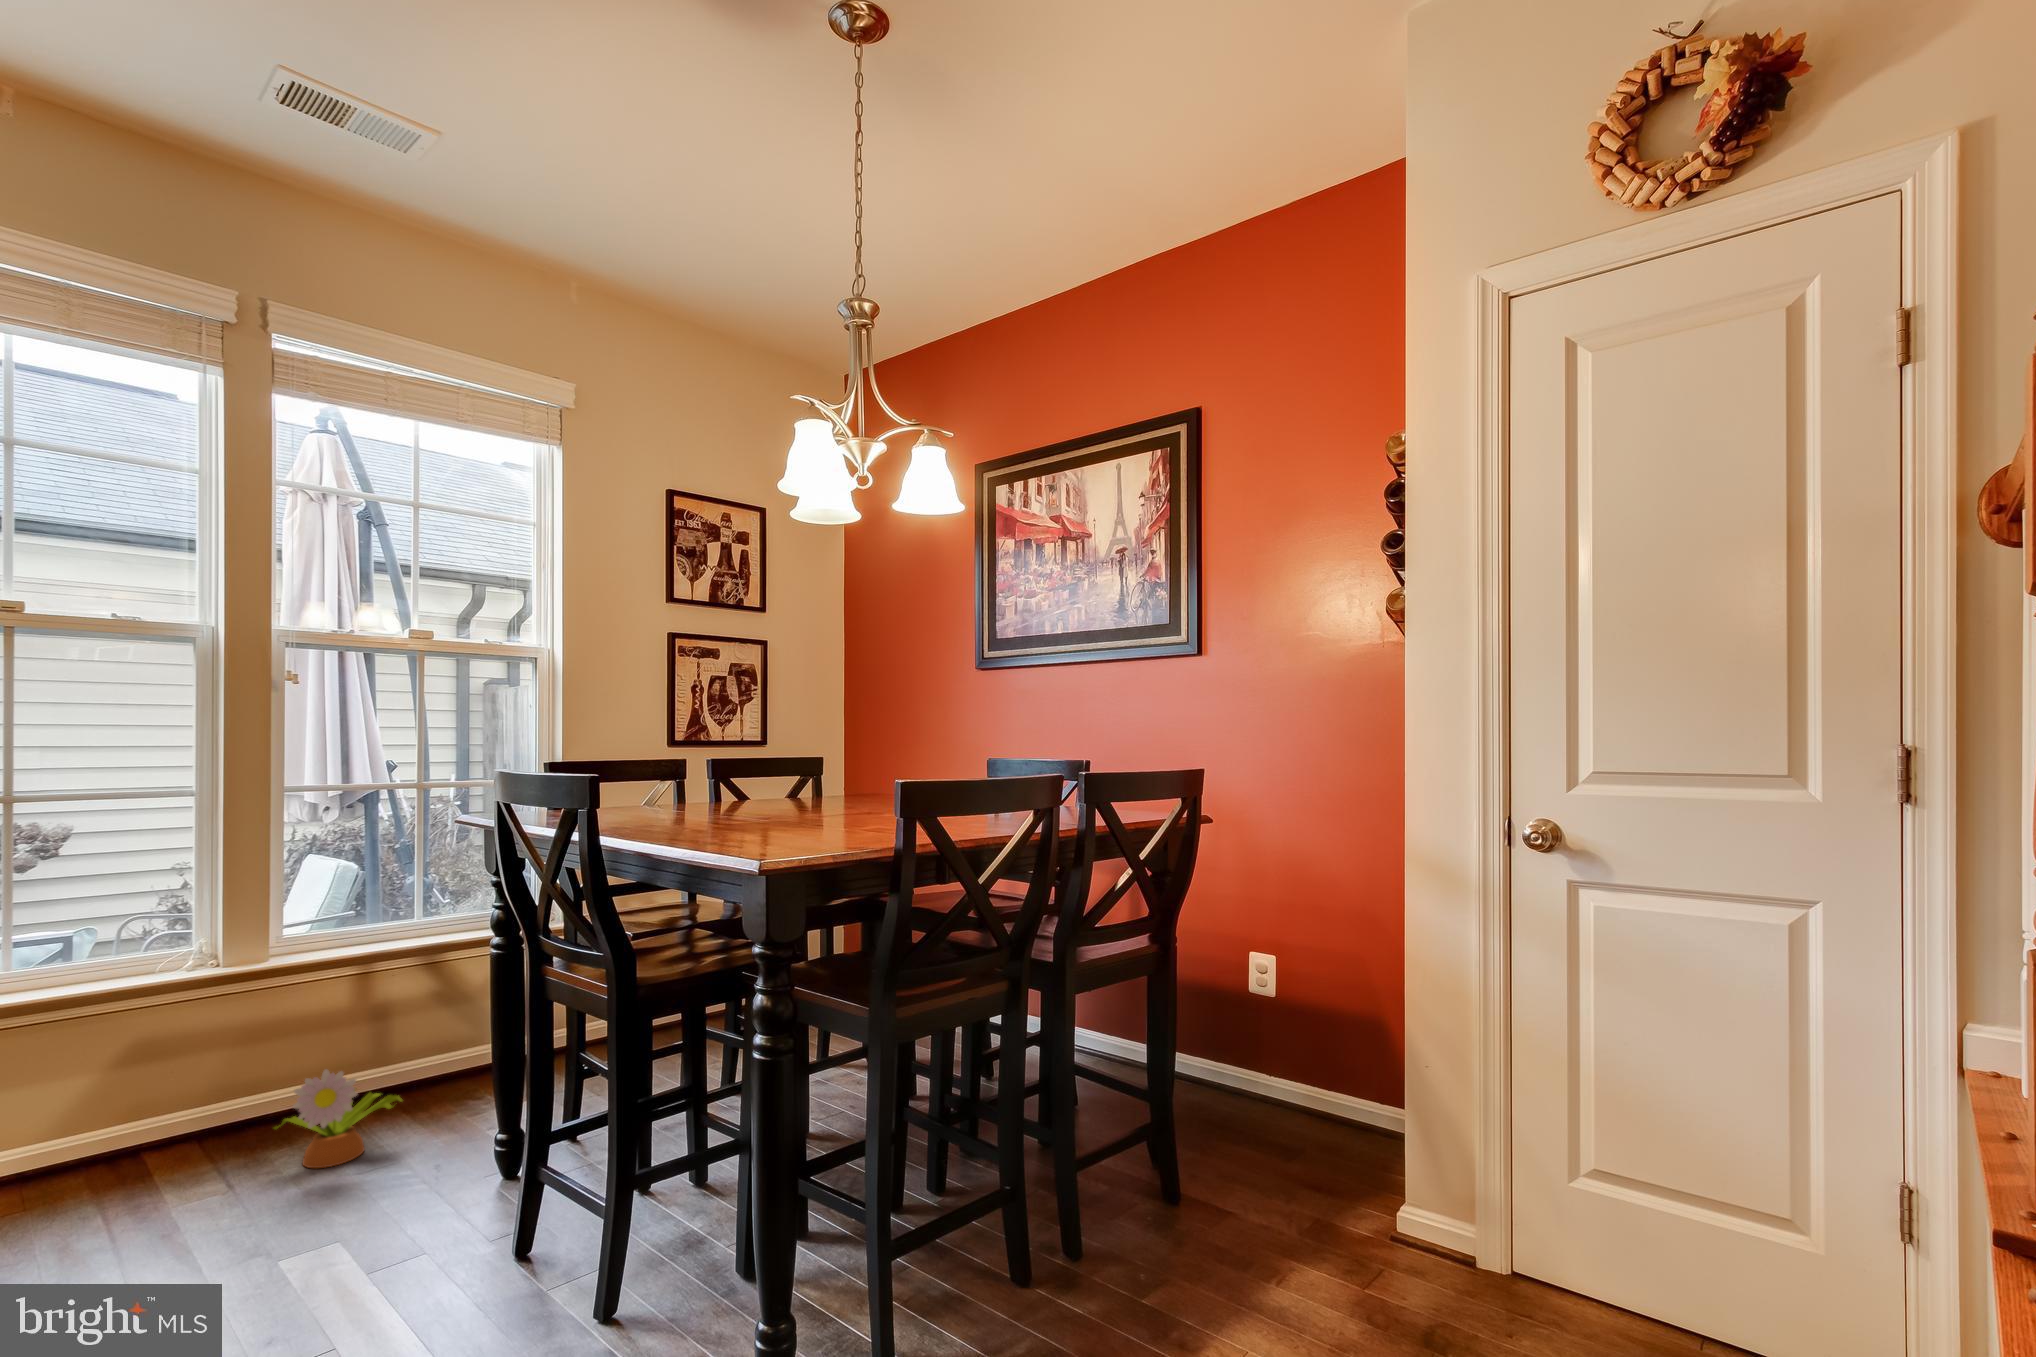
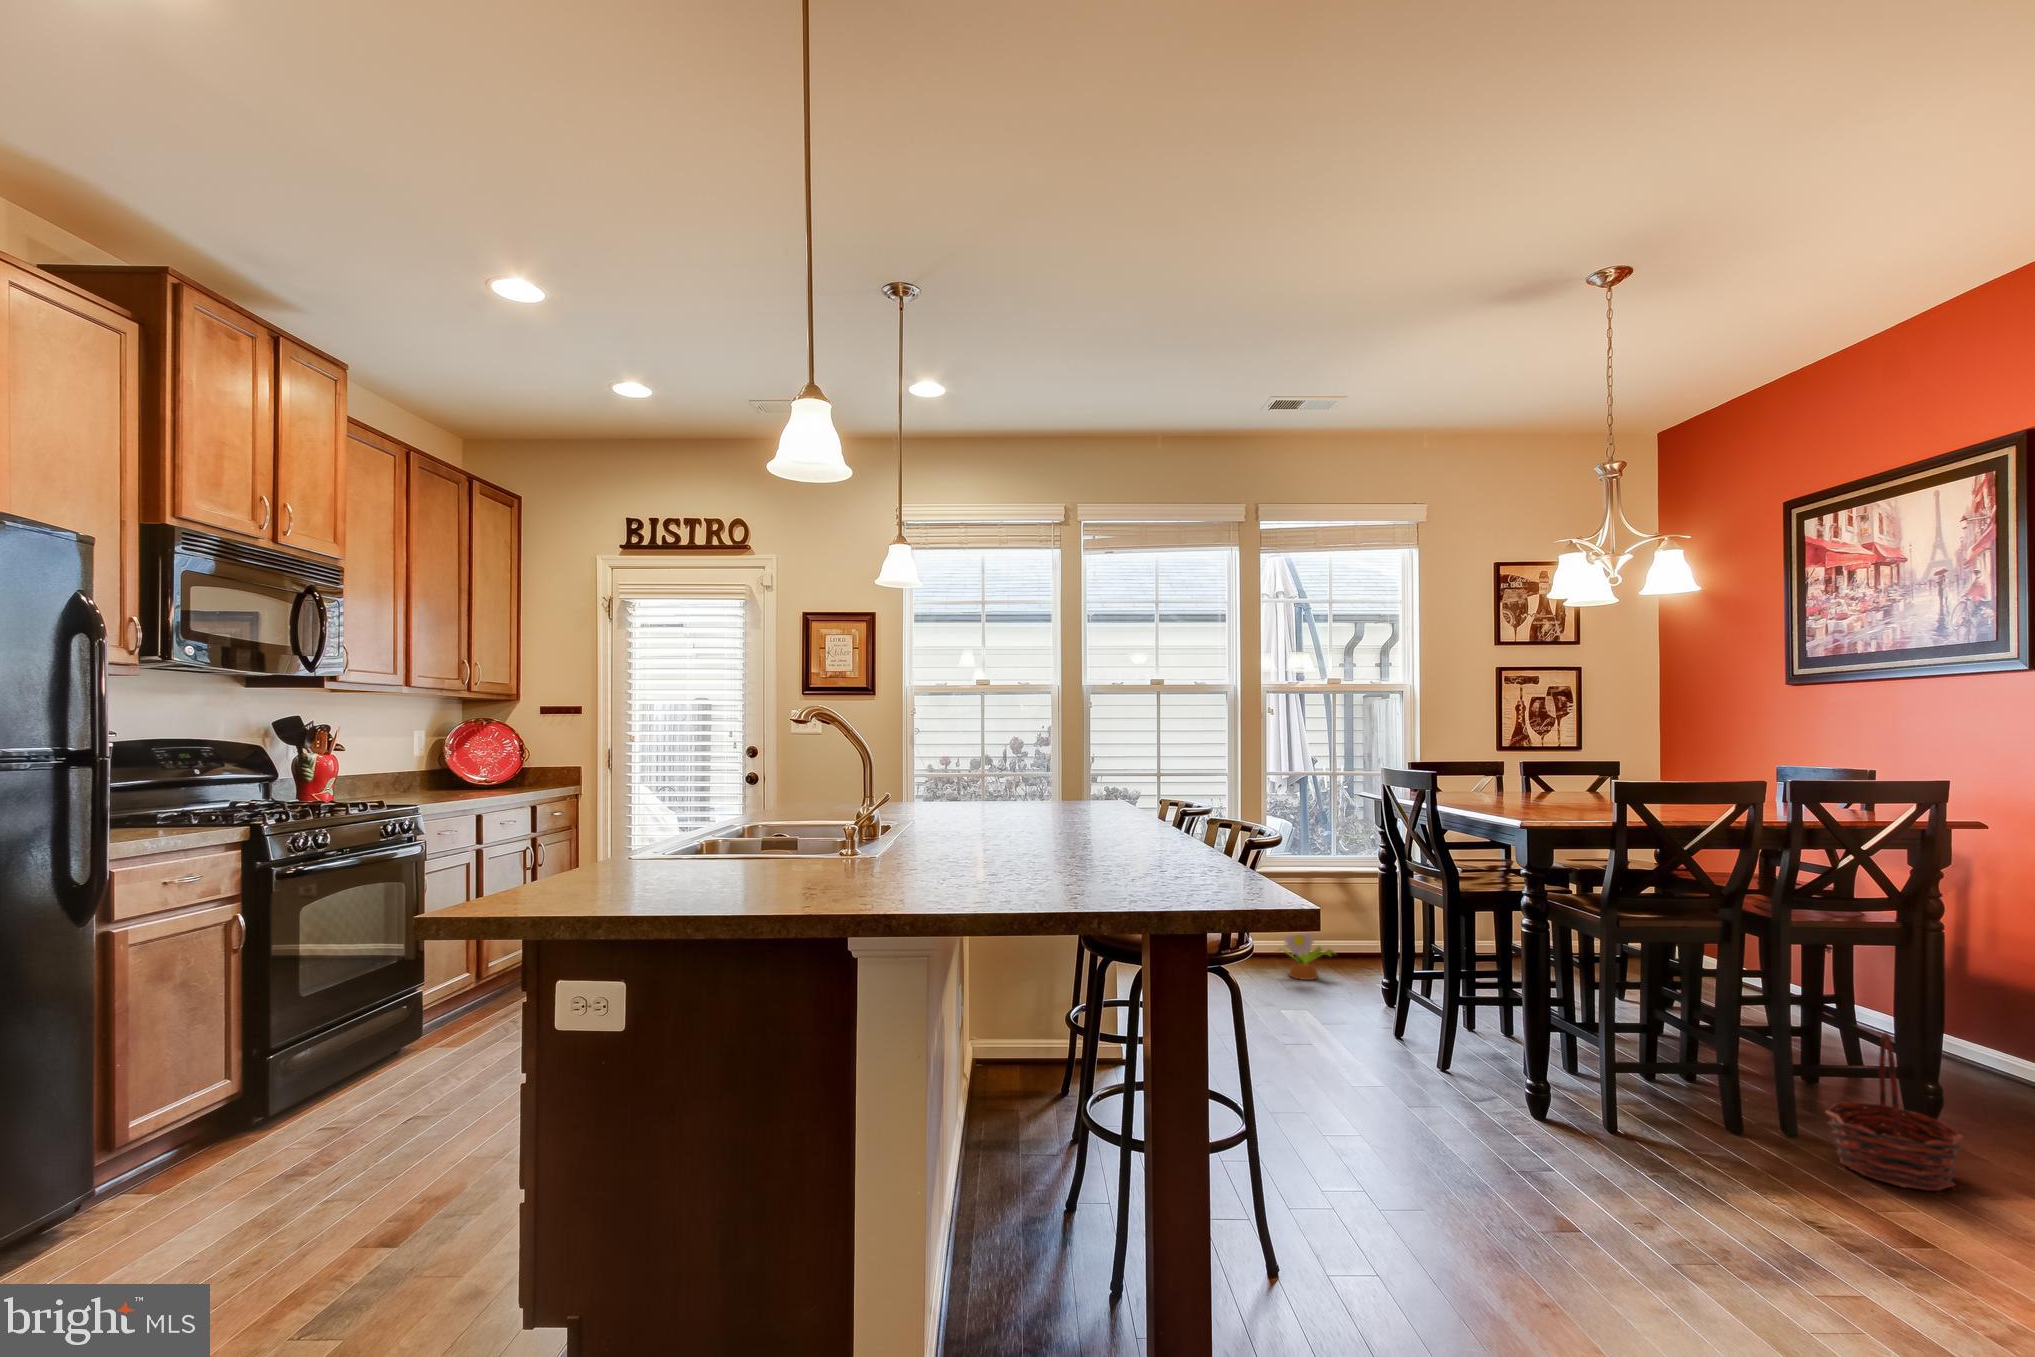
basket: none [1120,1090,1253,1302] -> present [1826,1033,1962,1191]

